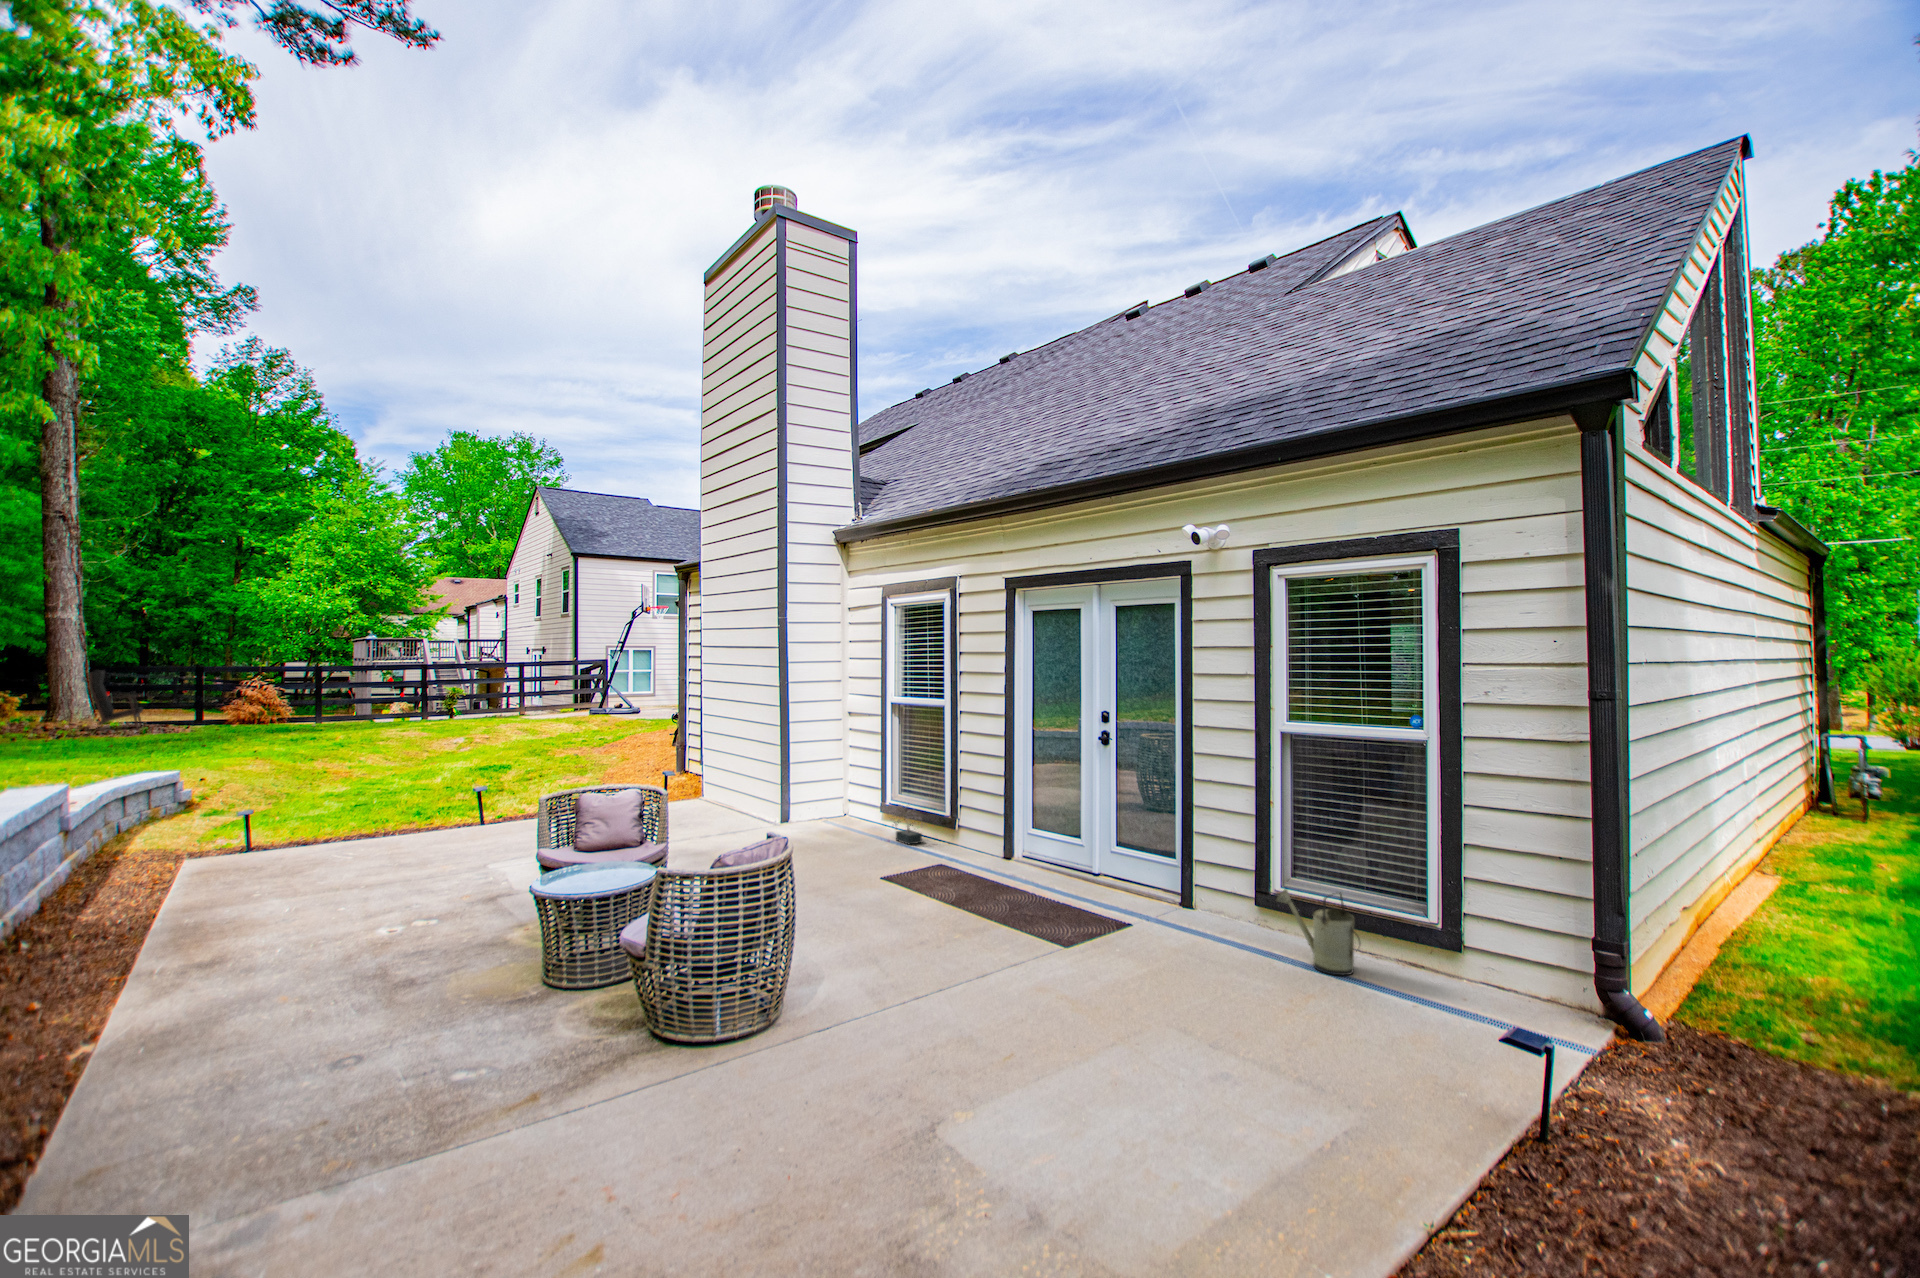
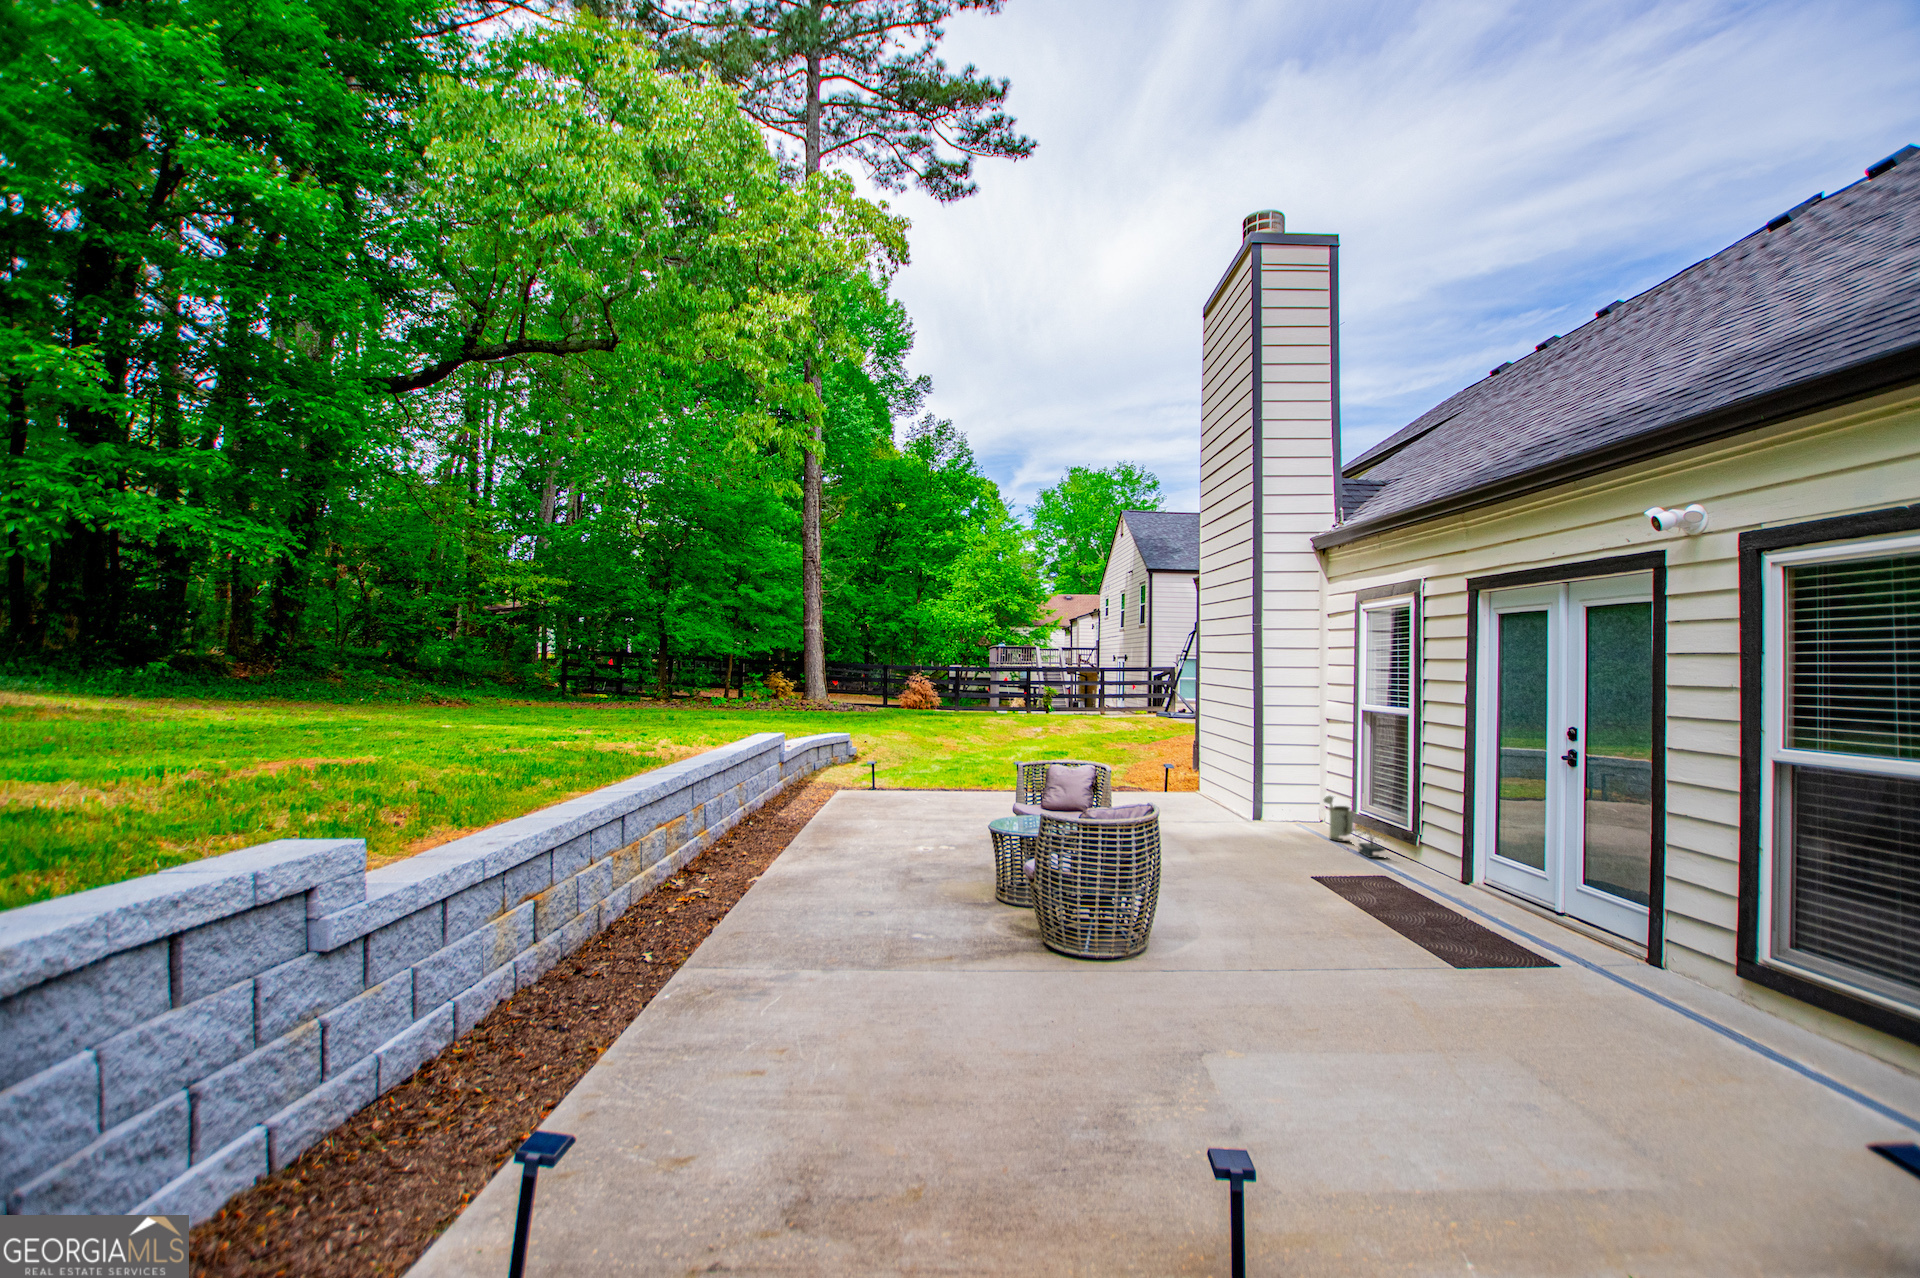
lounge chair: present [89,670,143,728] -> none [832,666,862,707]
watering can: present [1276,889,1360,975] -> present [1324,796,1353,842]

